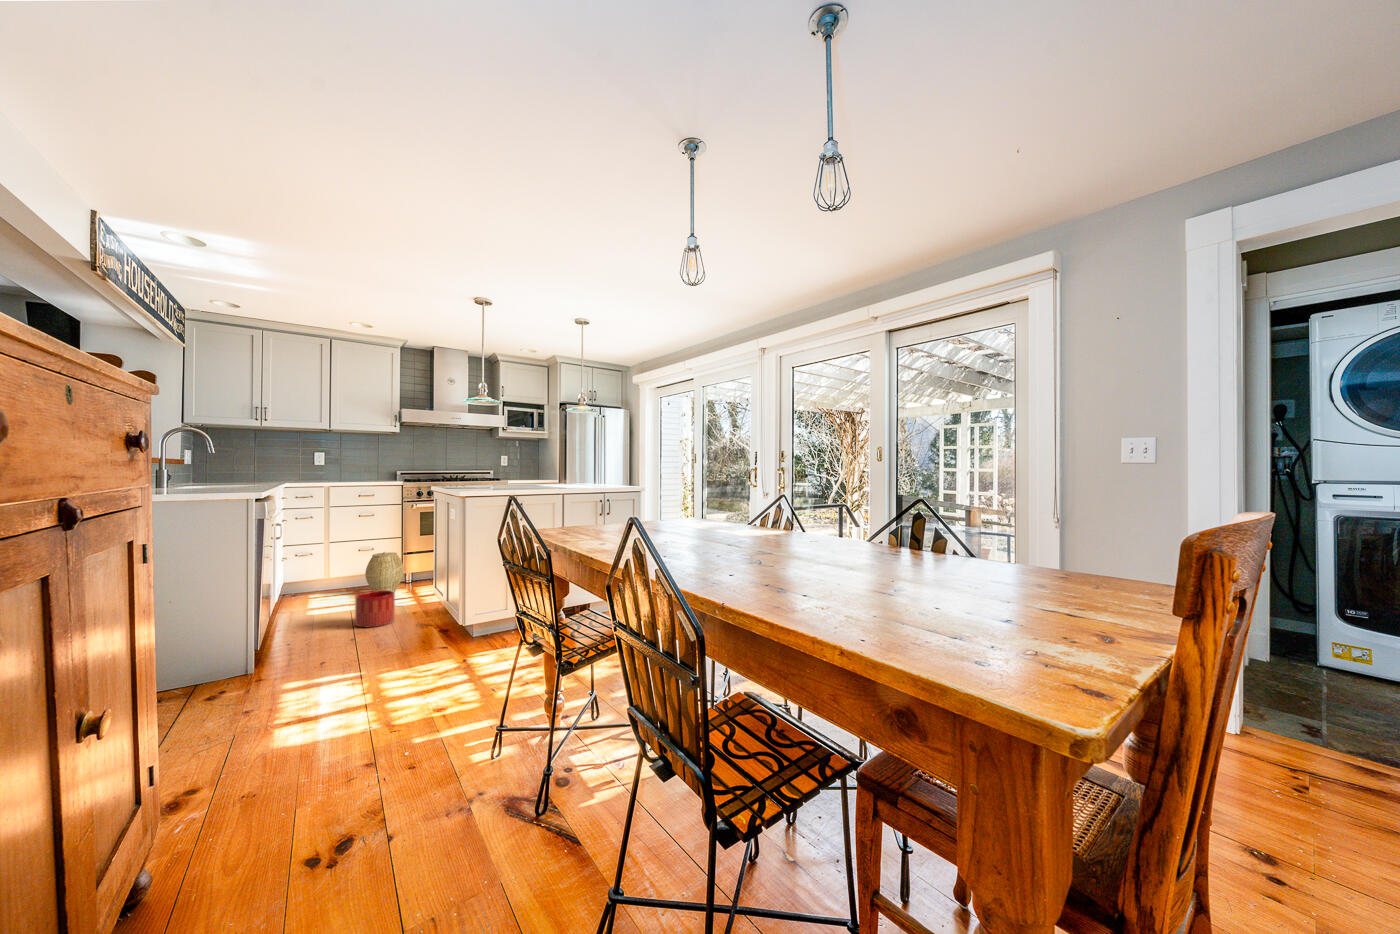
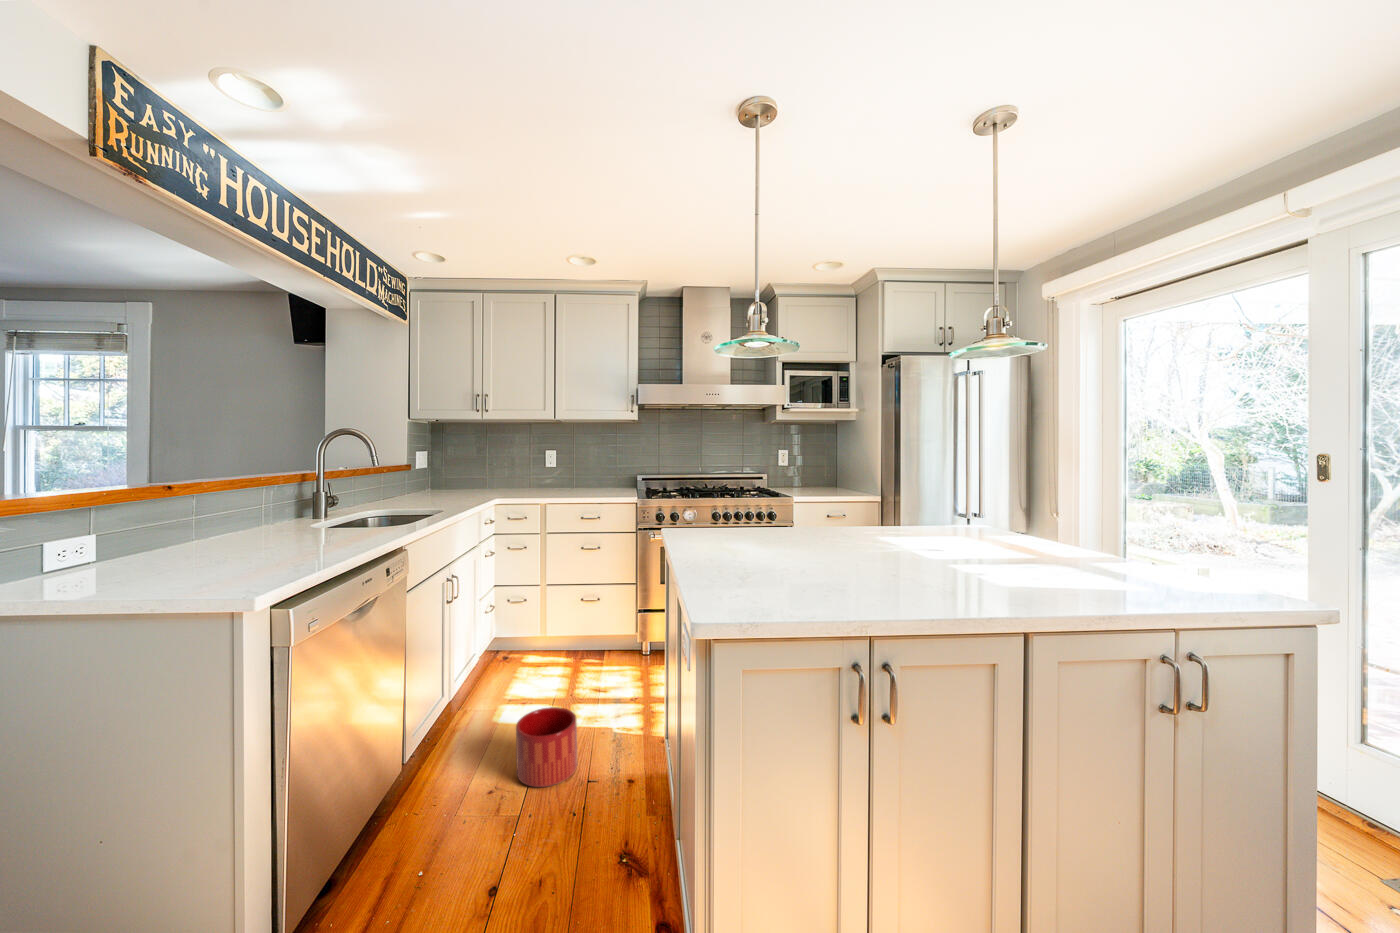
woven basket: present [365,552,404,592] -> none [583,604,633,671]

